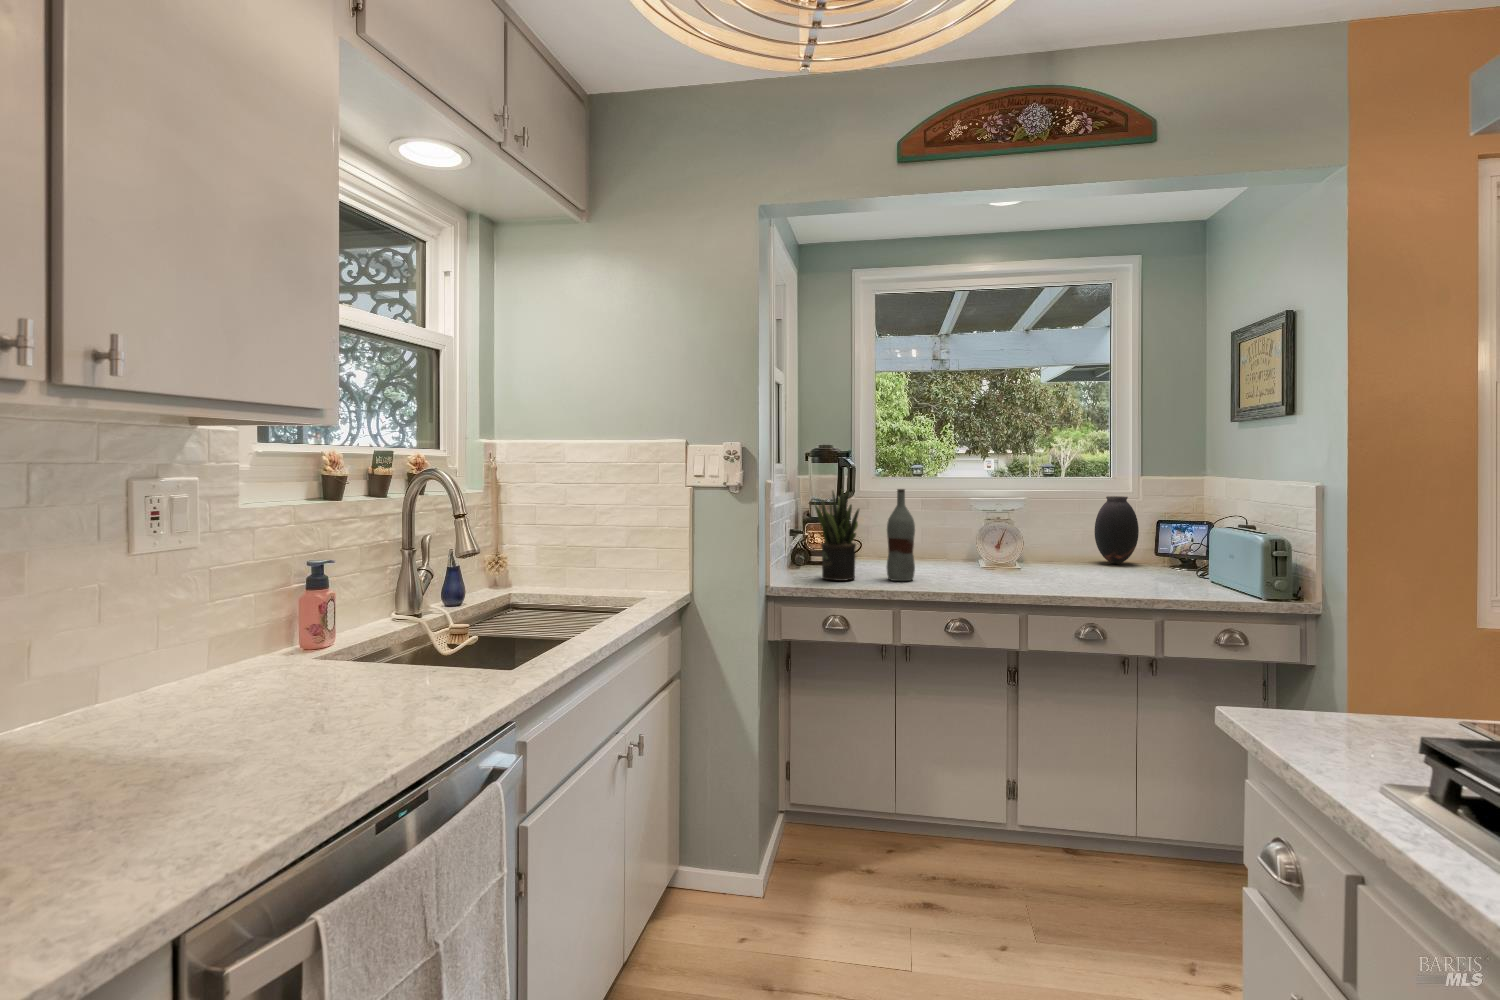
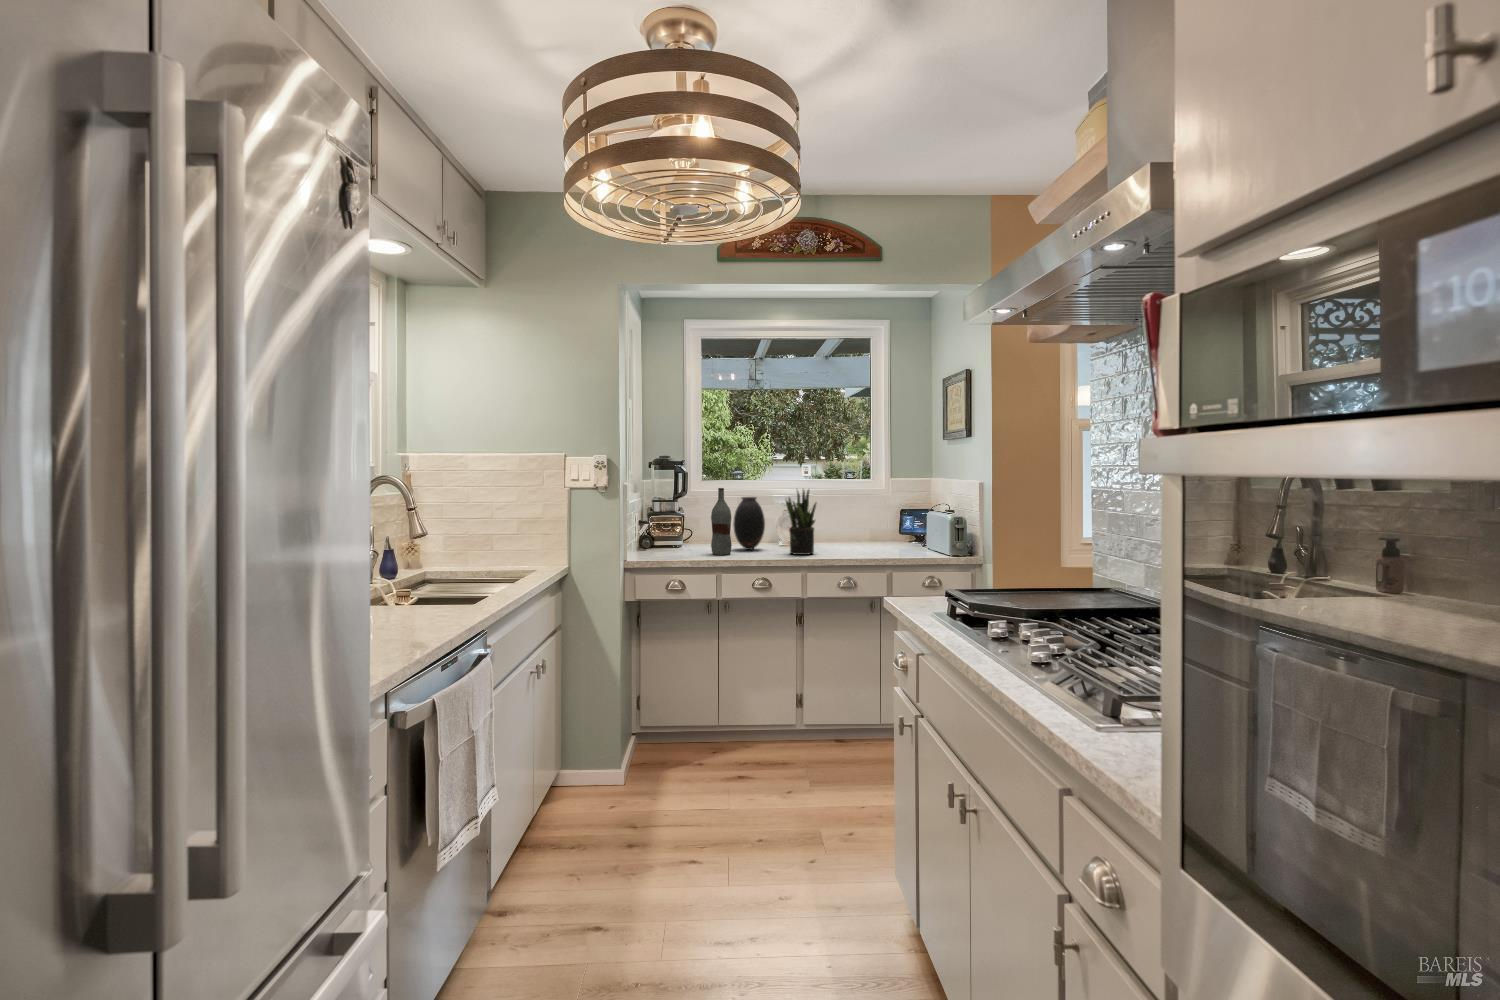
potted plant: present [815,490,859,581] -> present [786,490,816,555]
vase: present [1095,496,1139,564] -> present [733,497,765,550]

